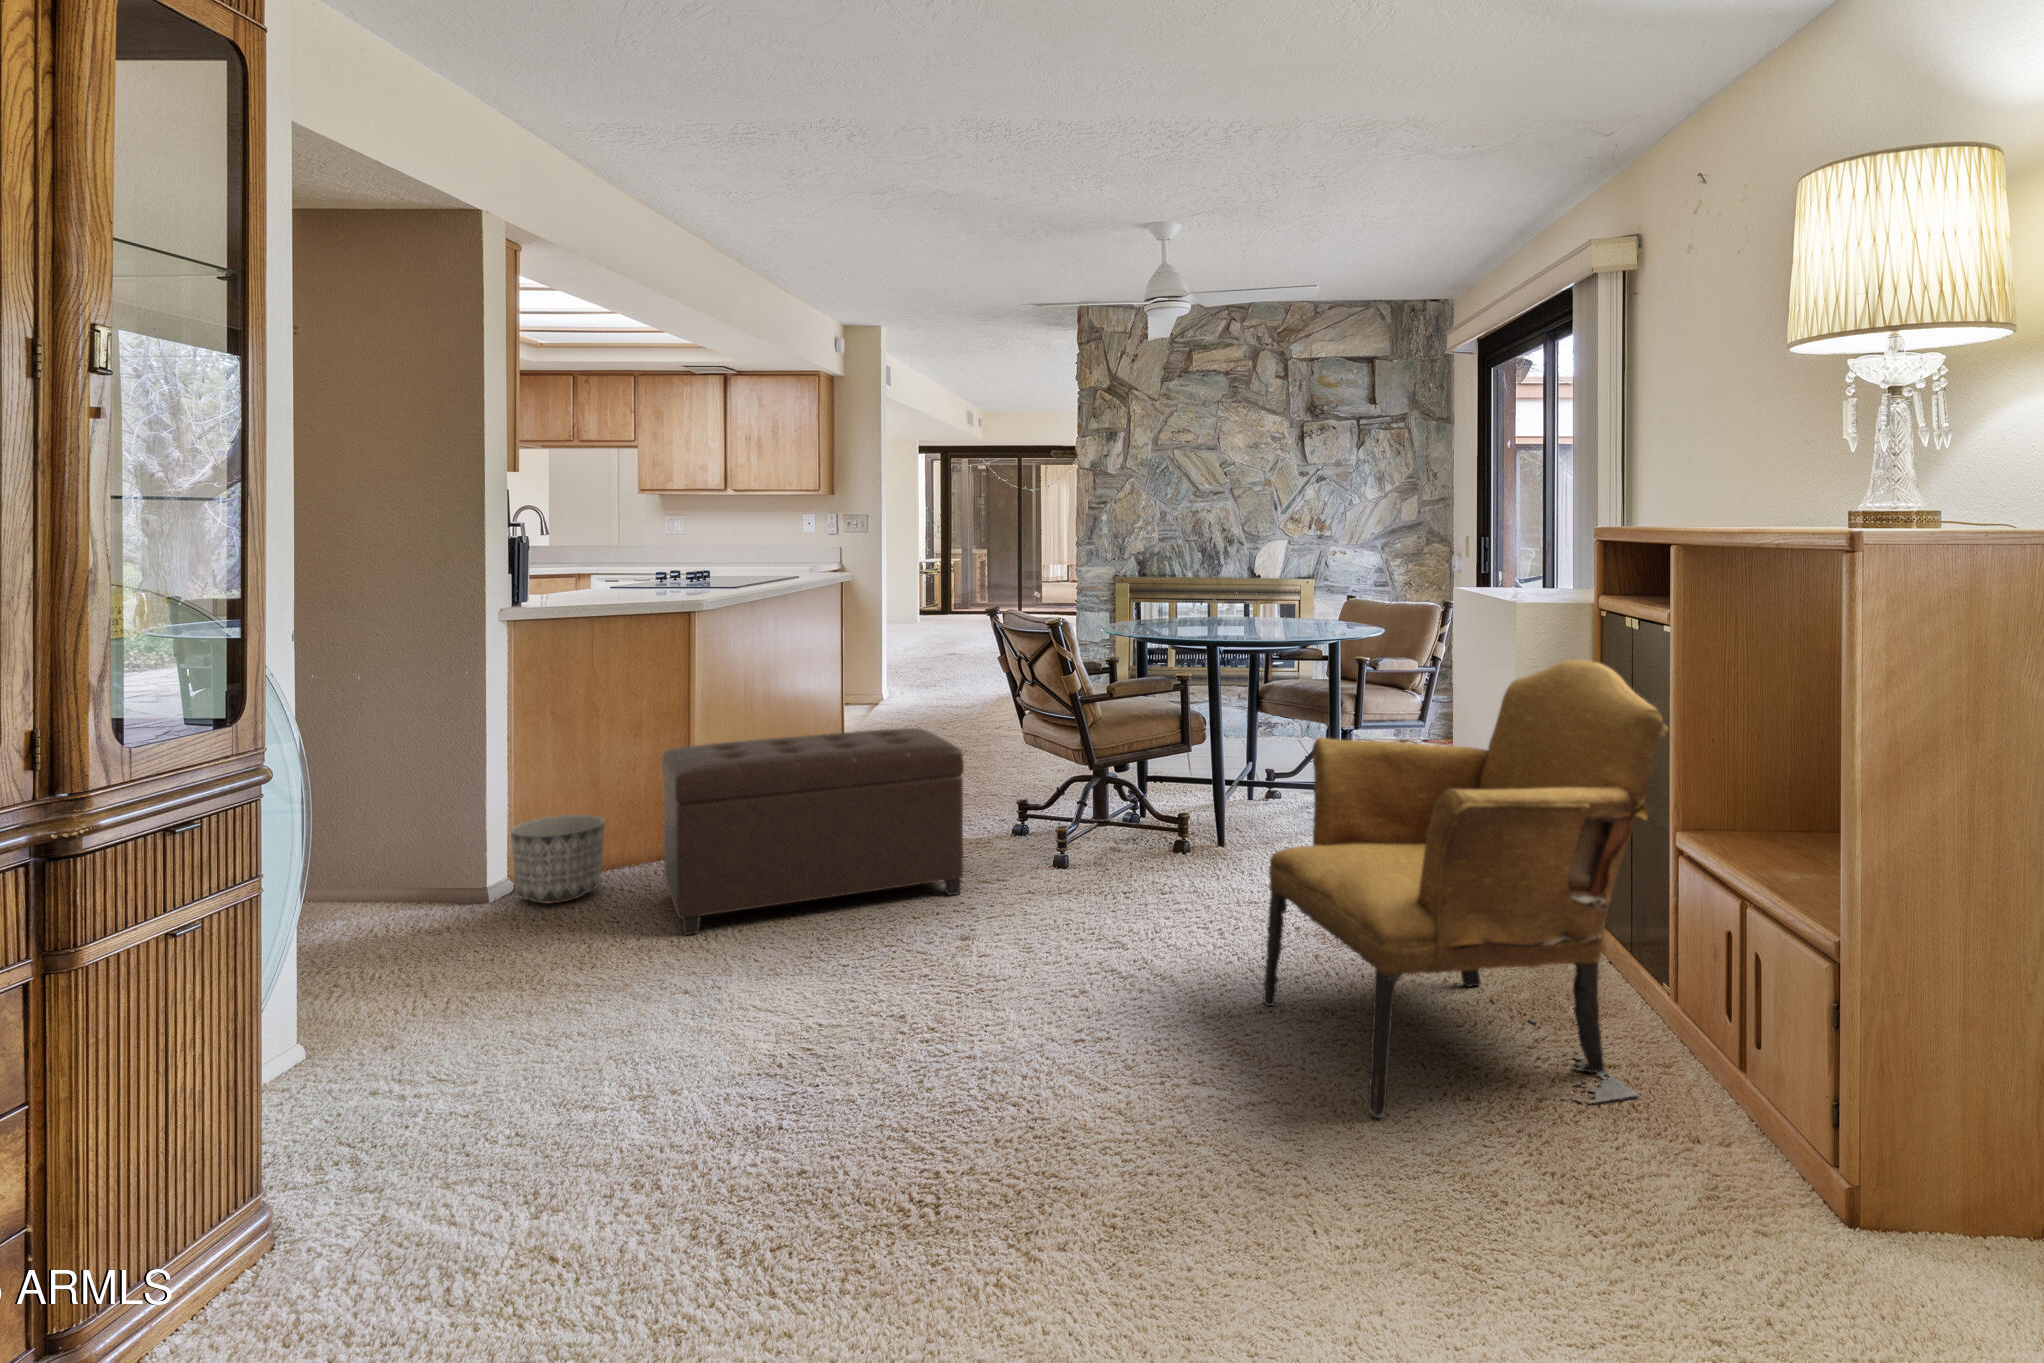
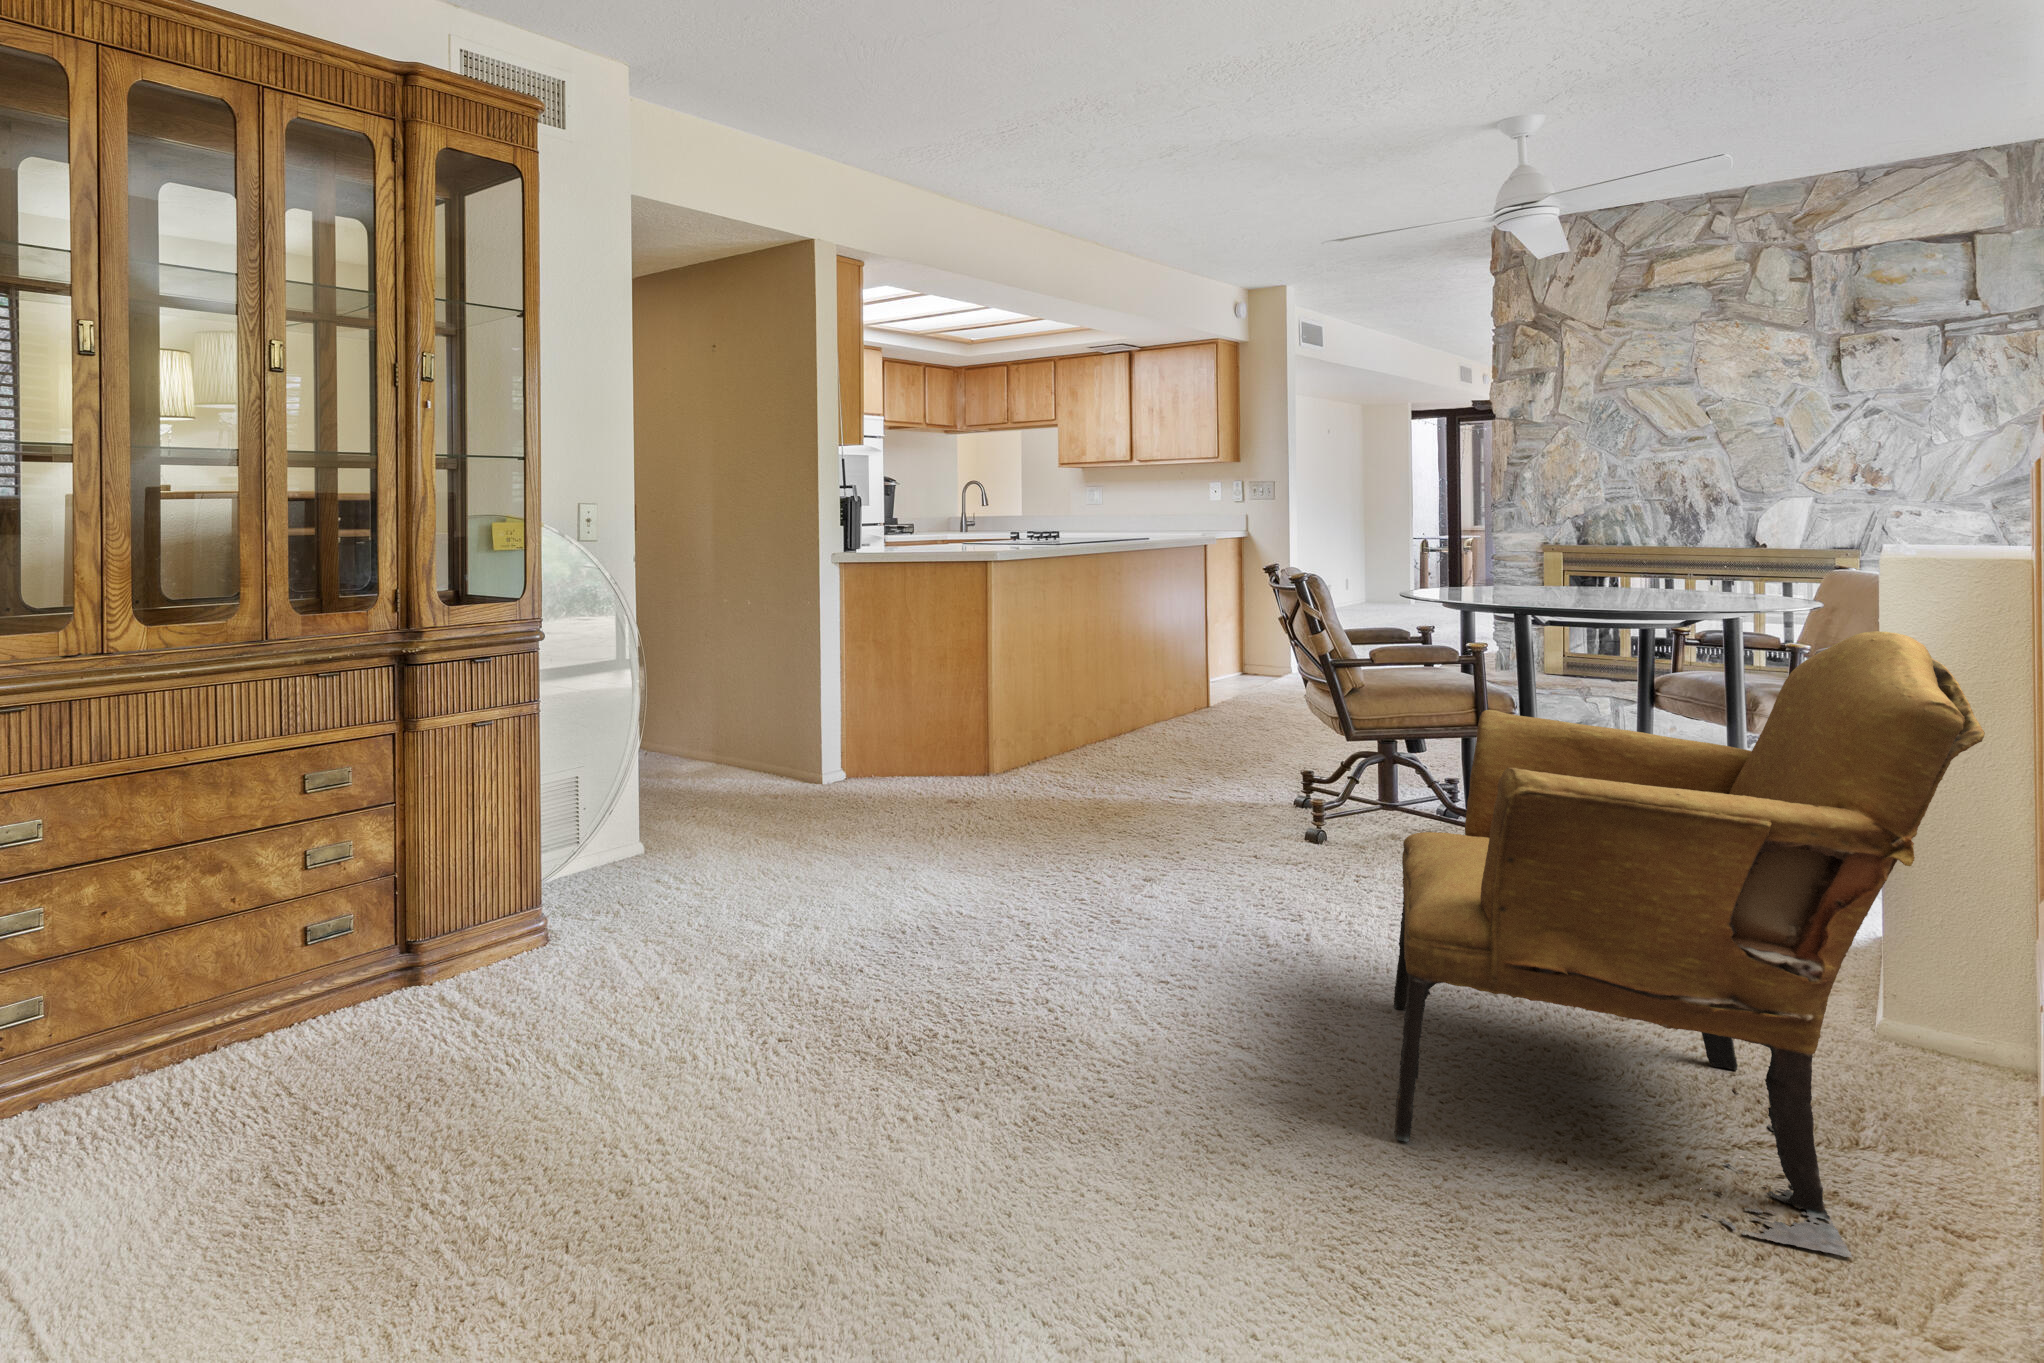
ottoman: present [662,728,964,935] -> none [914,672,1180,841]
planter: present [511,815,605,903] -> none [833,720,901,787]

